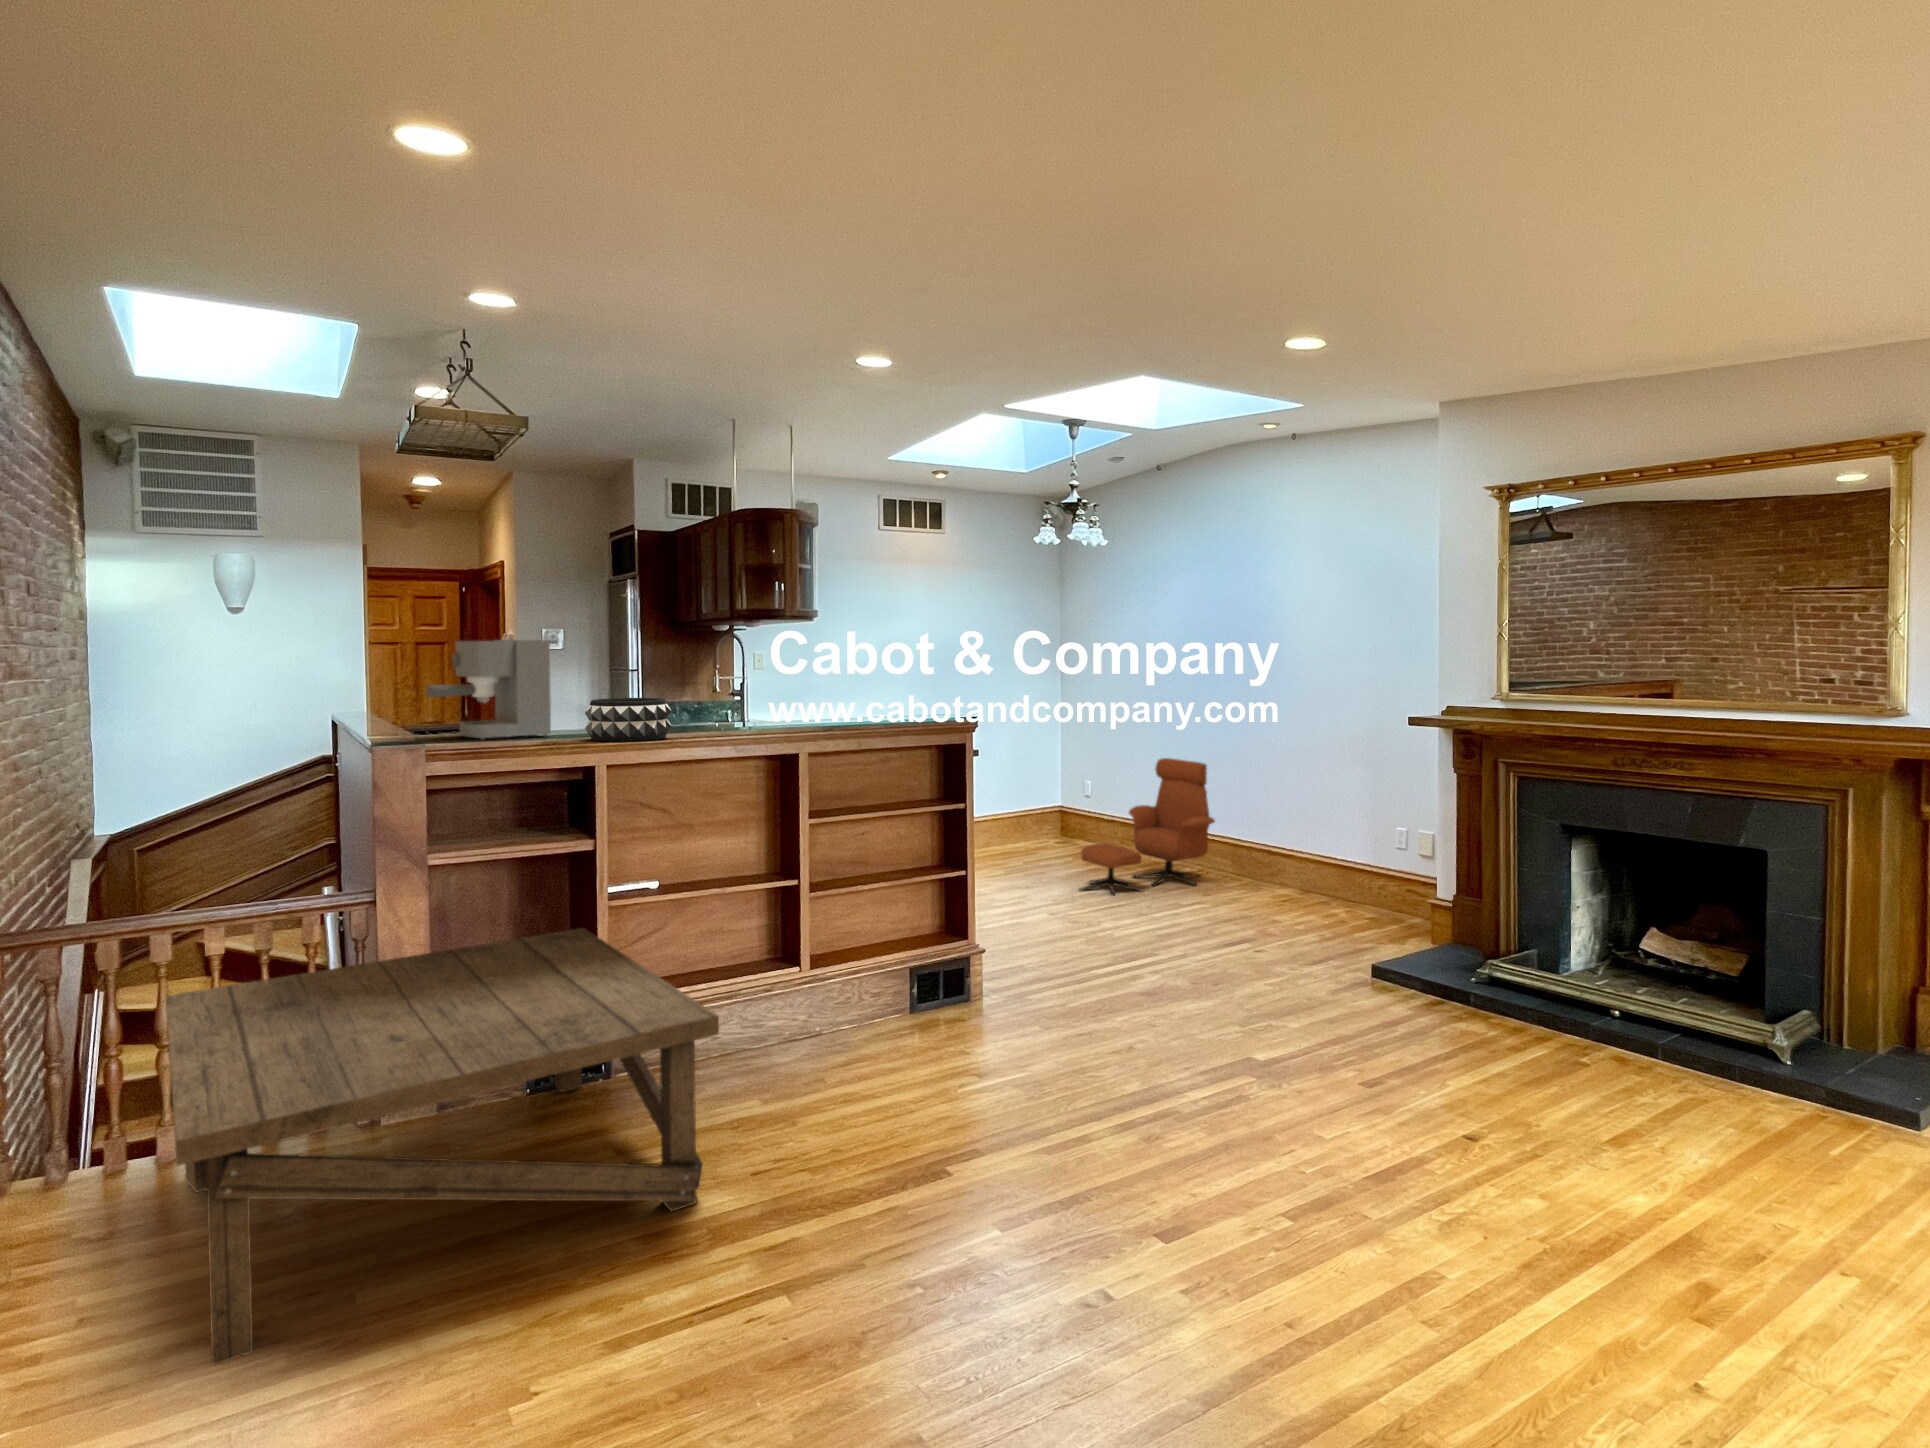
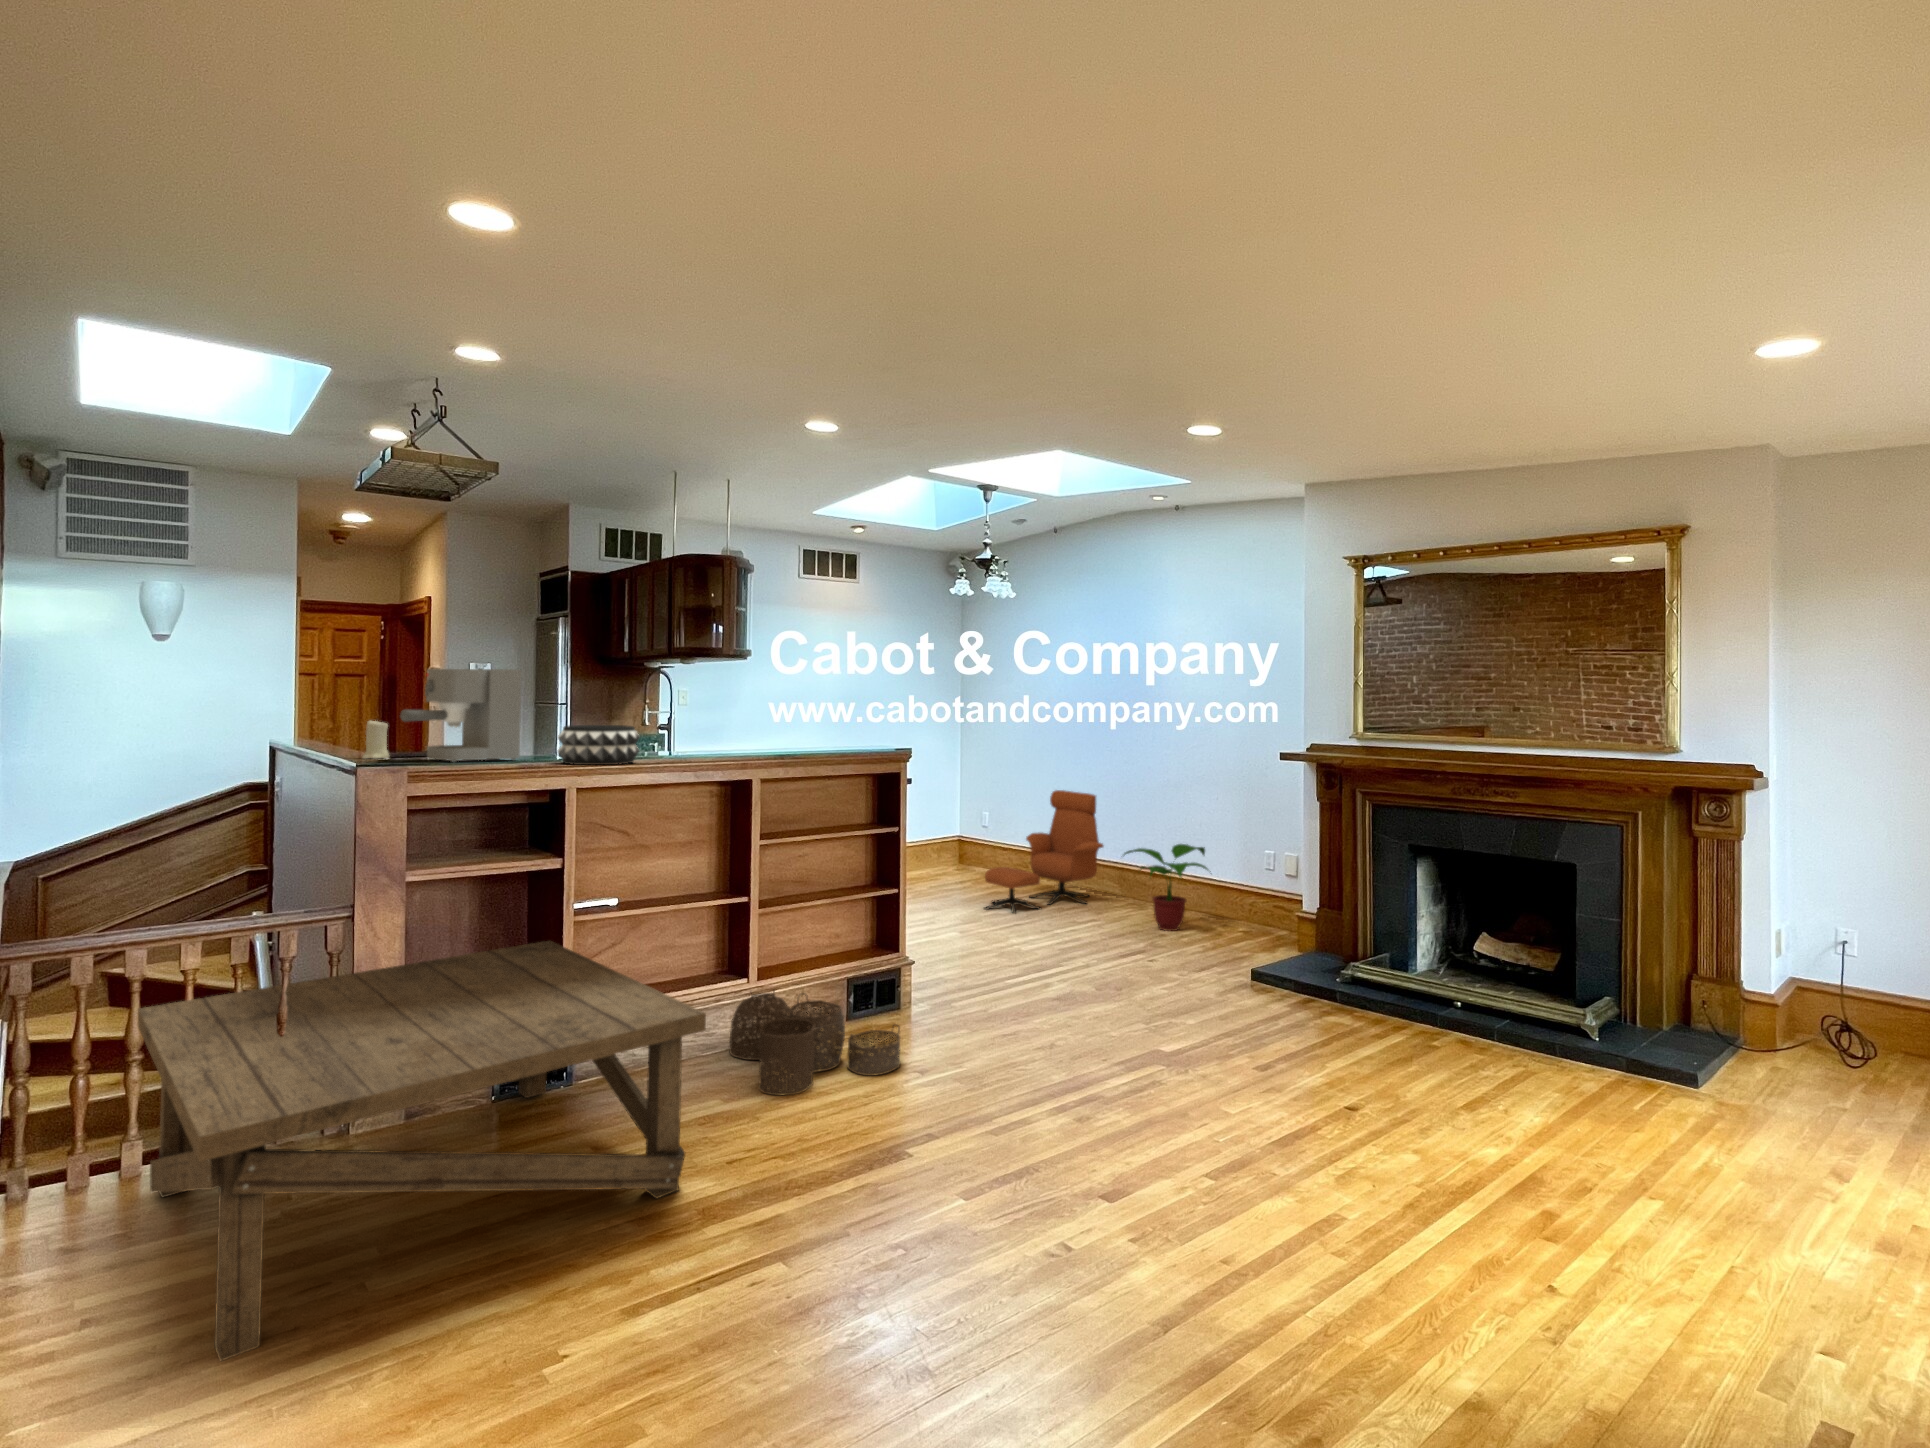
candle: none [397,694,425,736] -> present [363,721,389,759]
potted plant: none [1231,820,1336,919] -> present [1124,844,1208,931]
woven basket: none [777,982,957,1099] -> present [730,993,900,1096]

